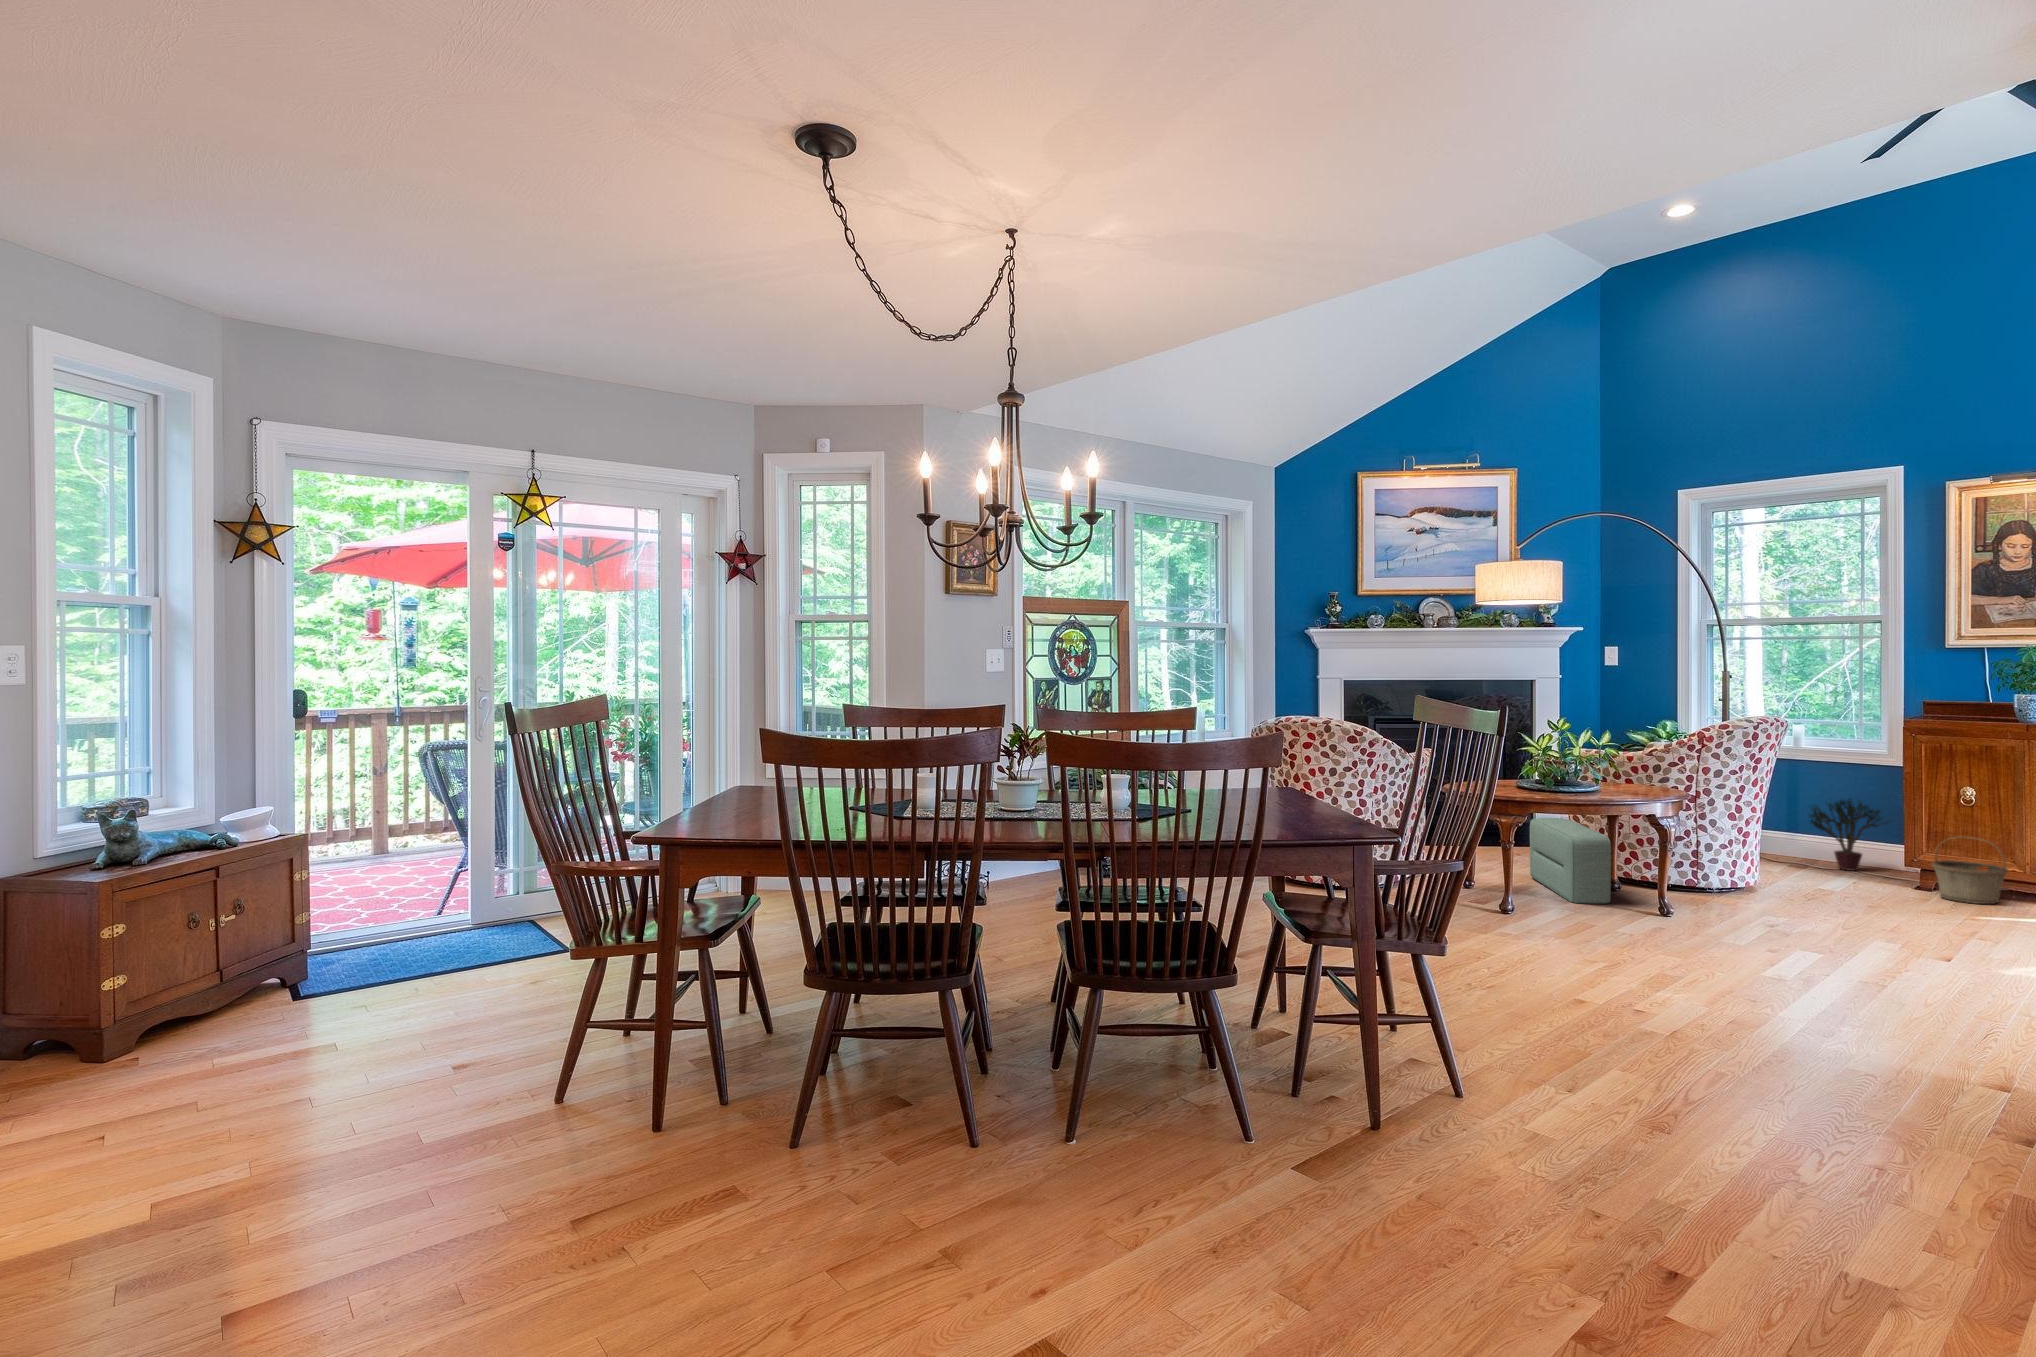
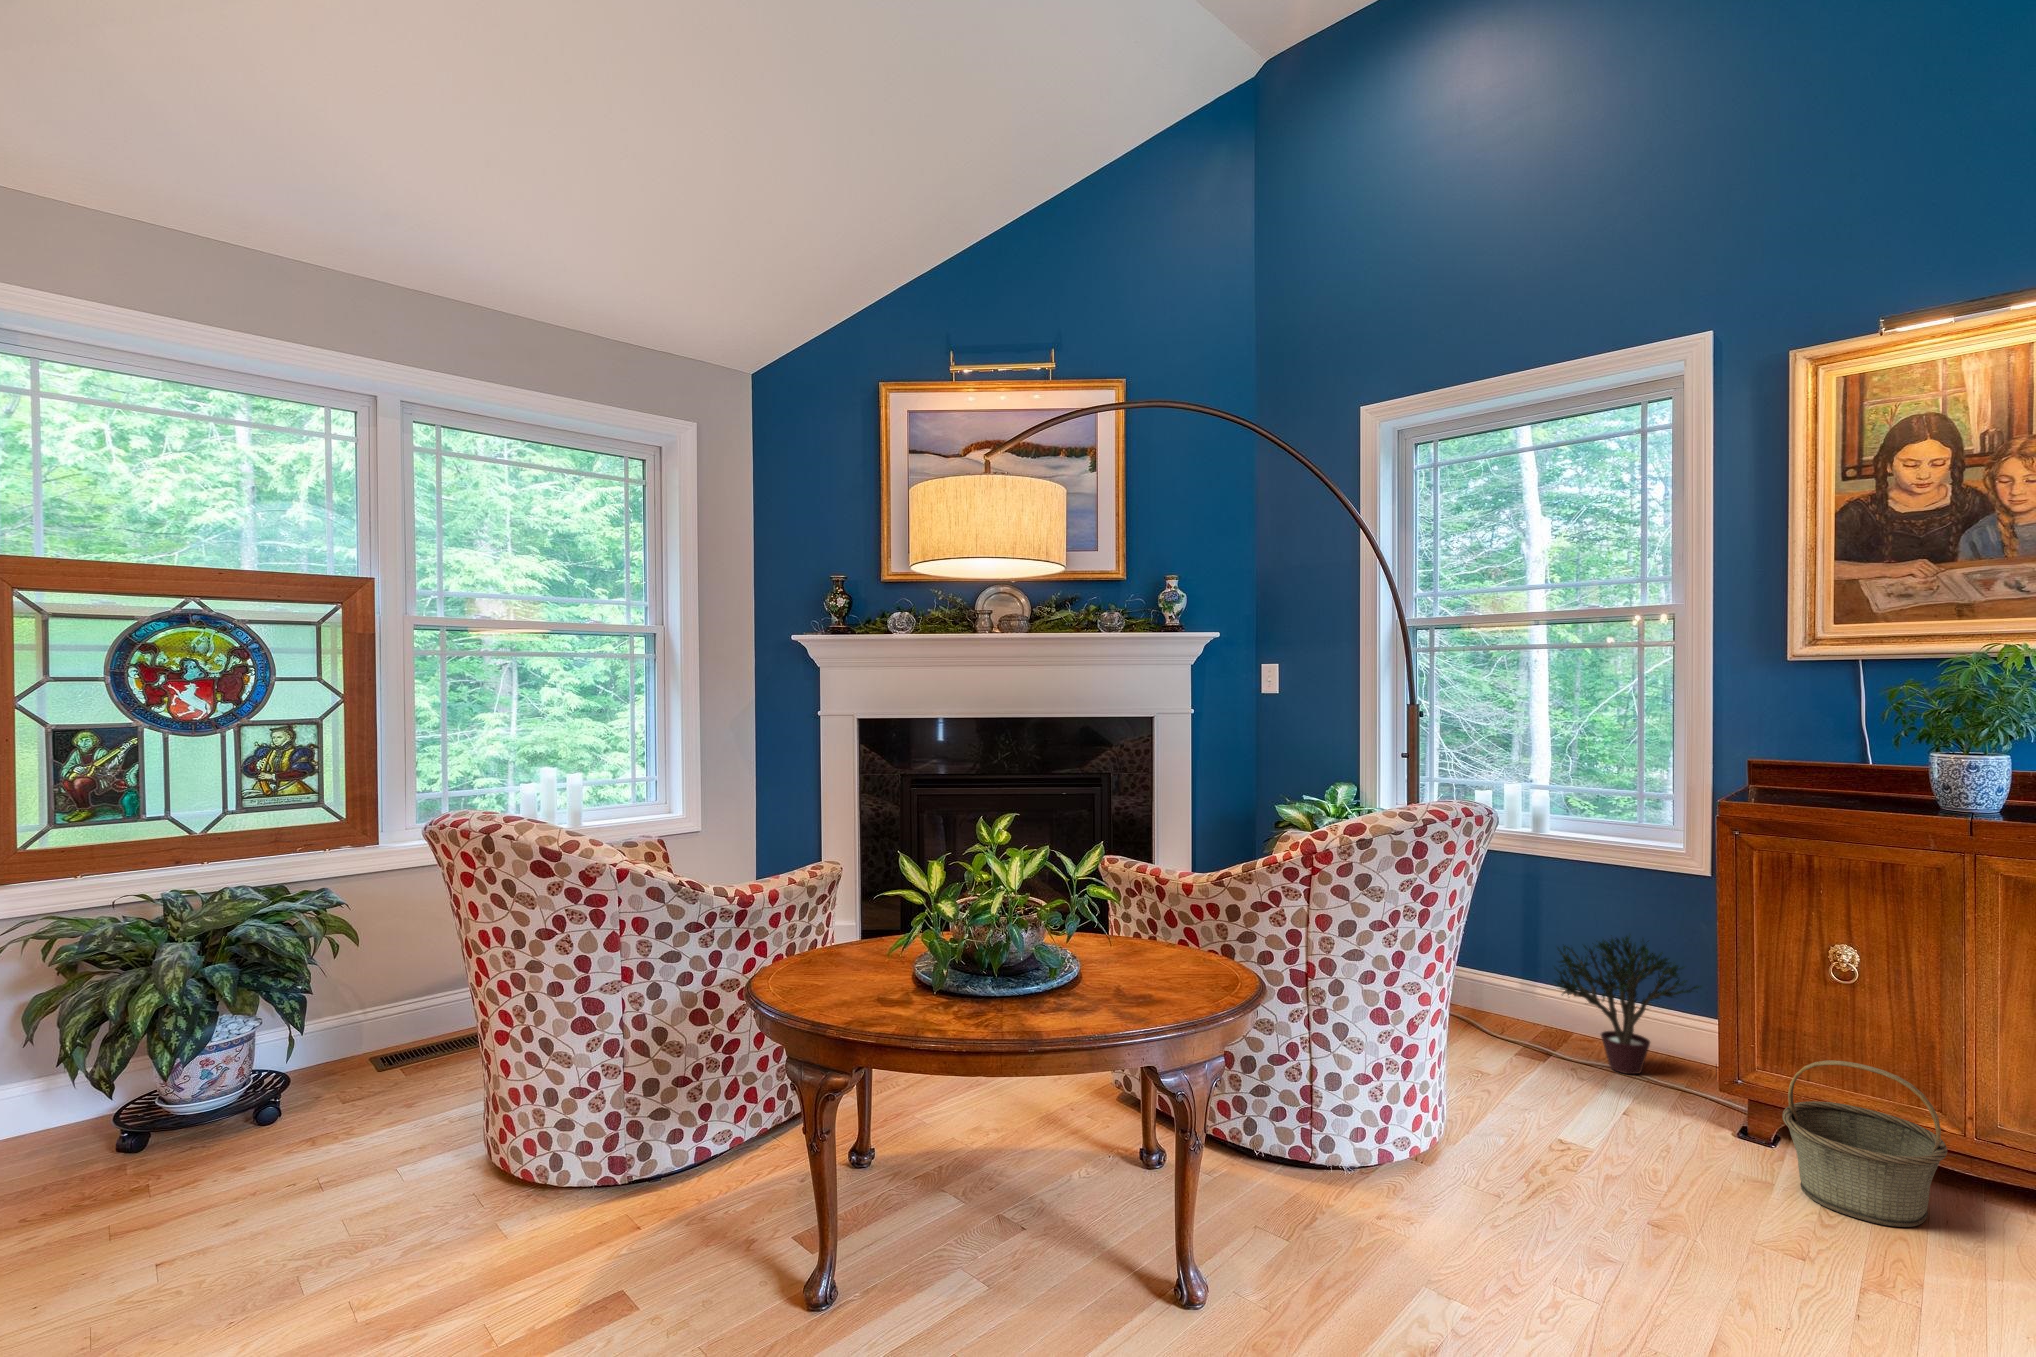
pouf: present [1530,818,1611,904] -> none [998,1001,1091,1253]

